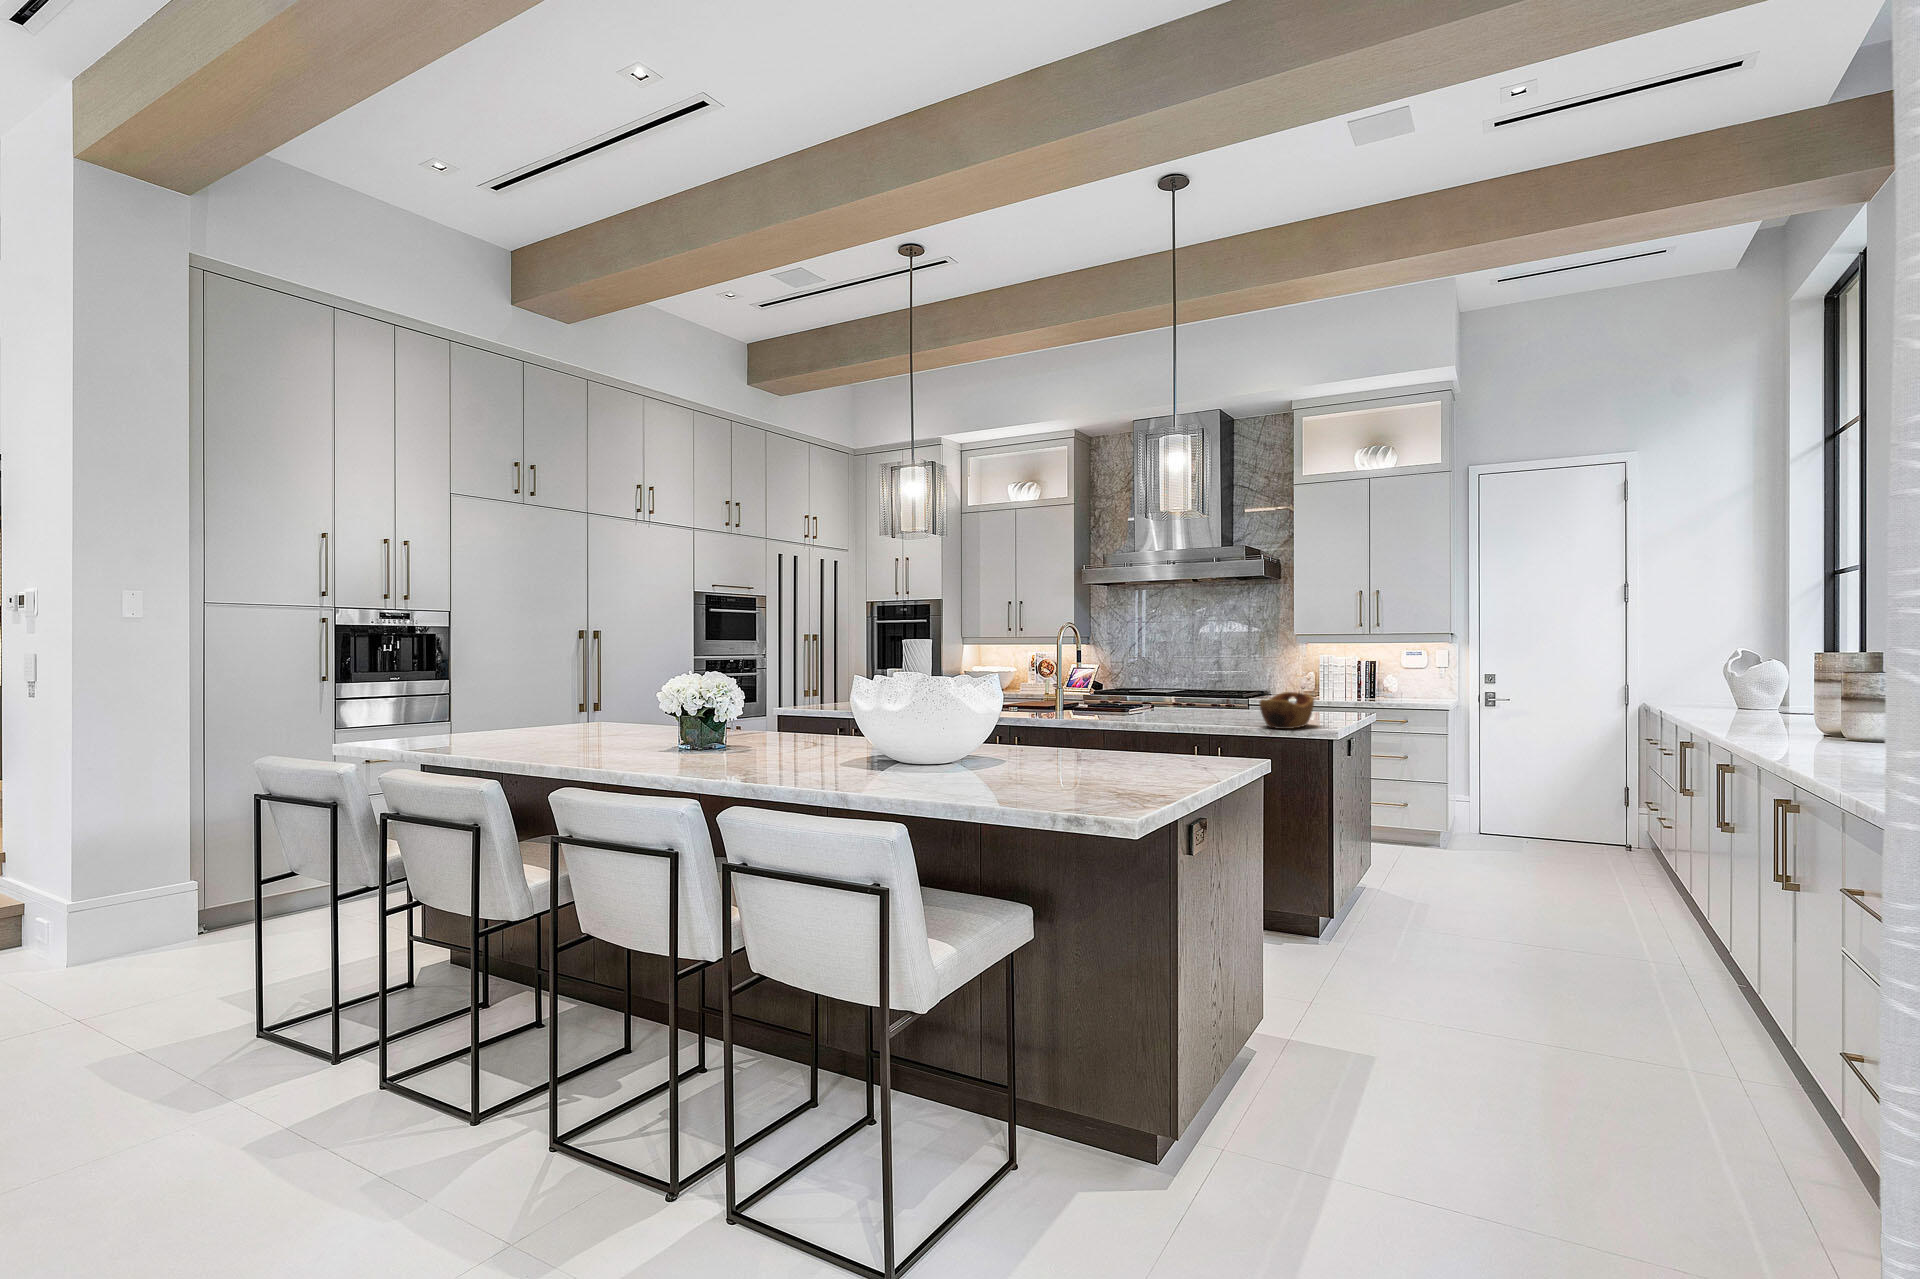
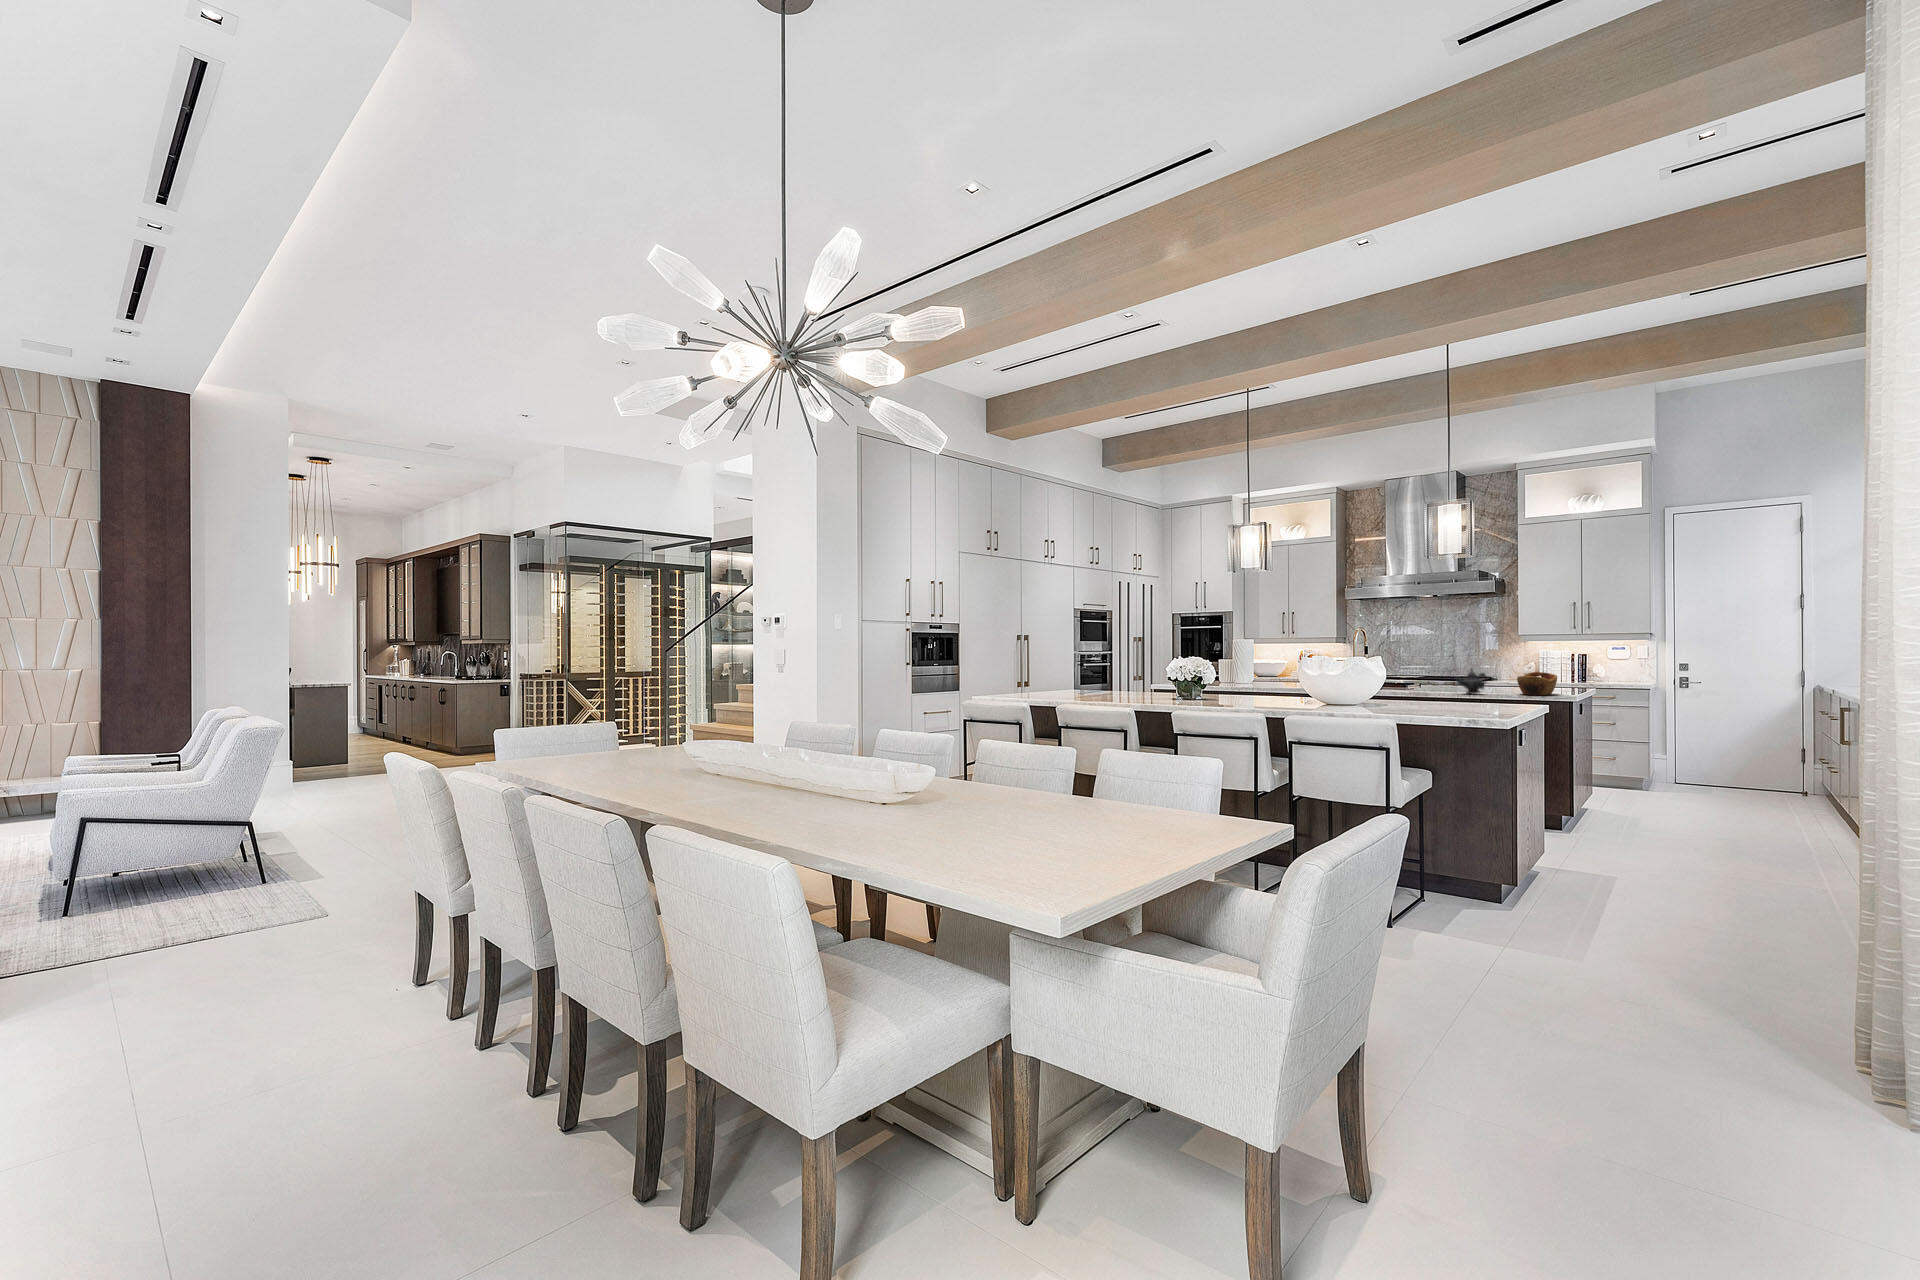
teapot: none [1171,686,1218,727] -> present [1456,669,1487,694]

